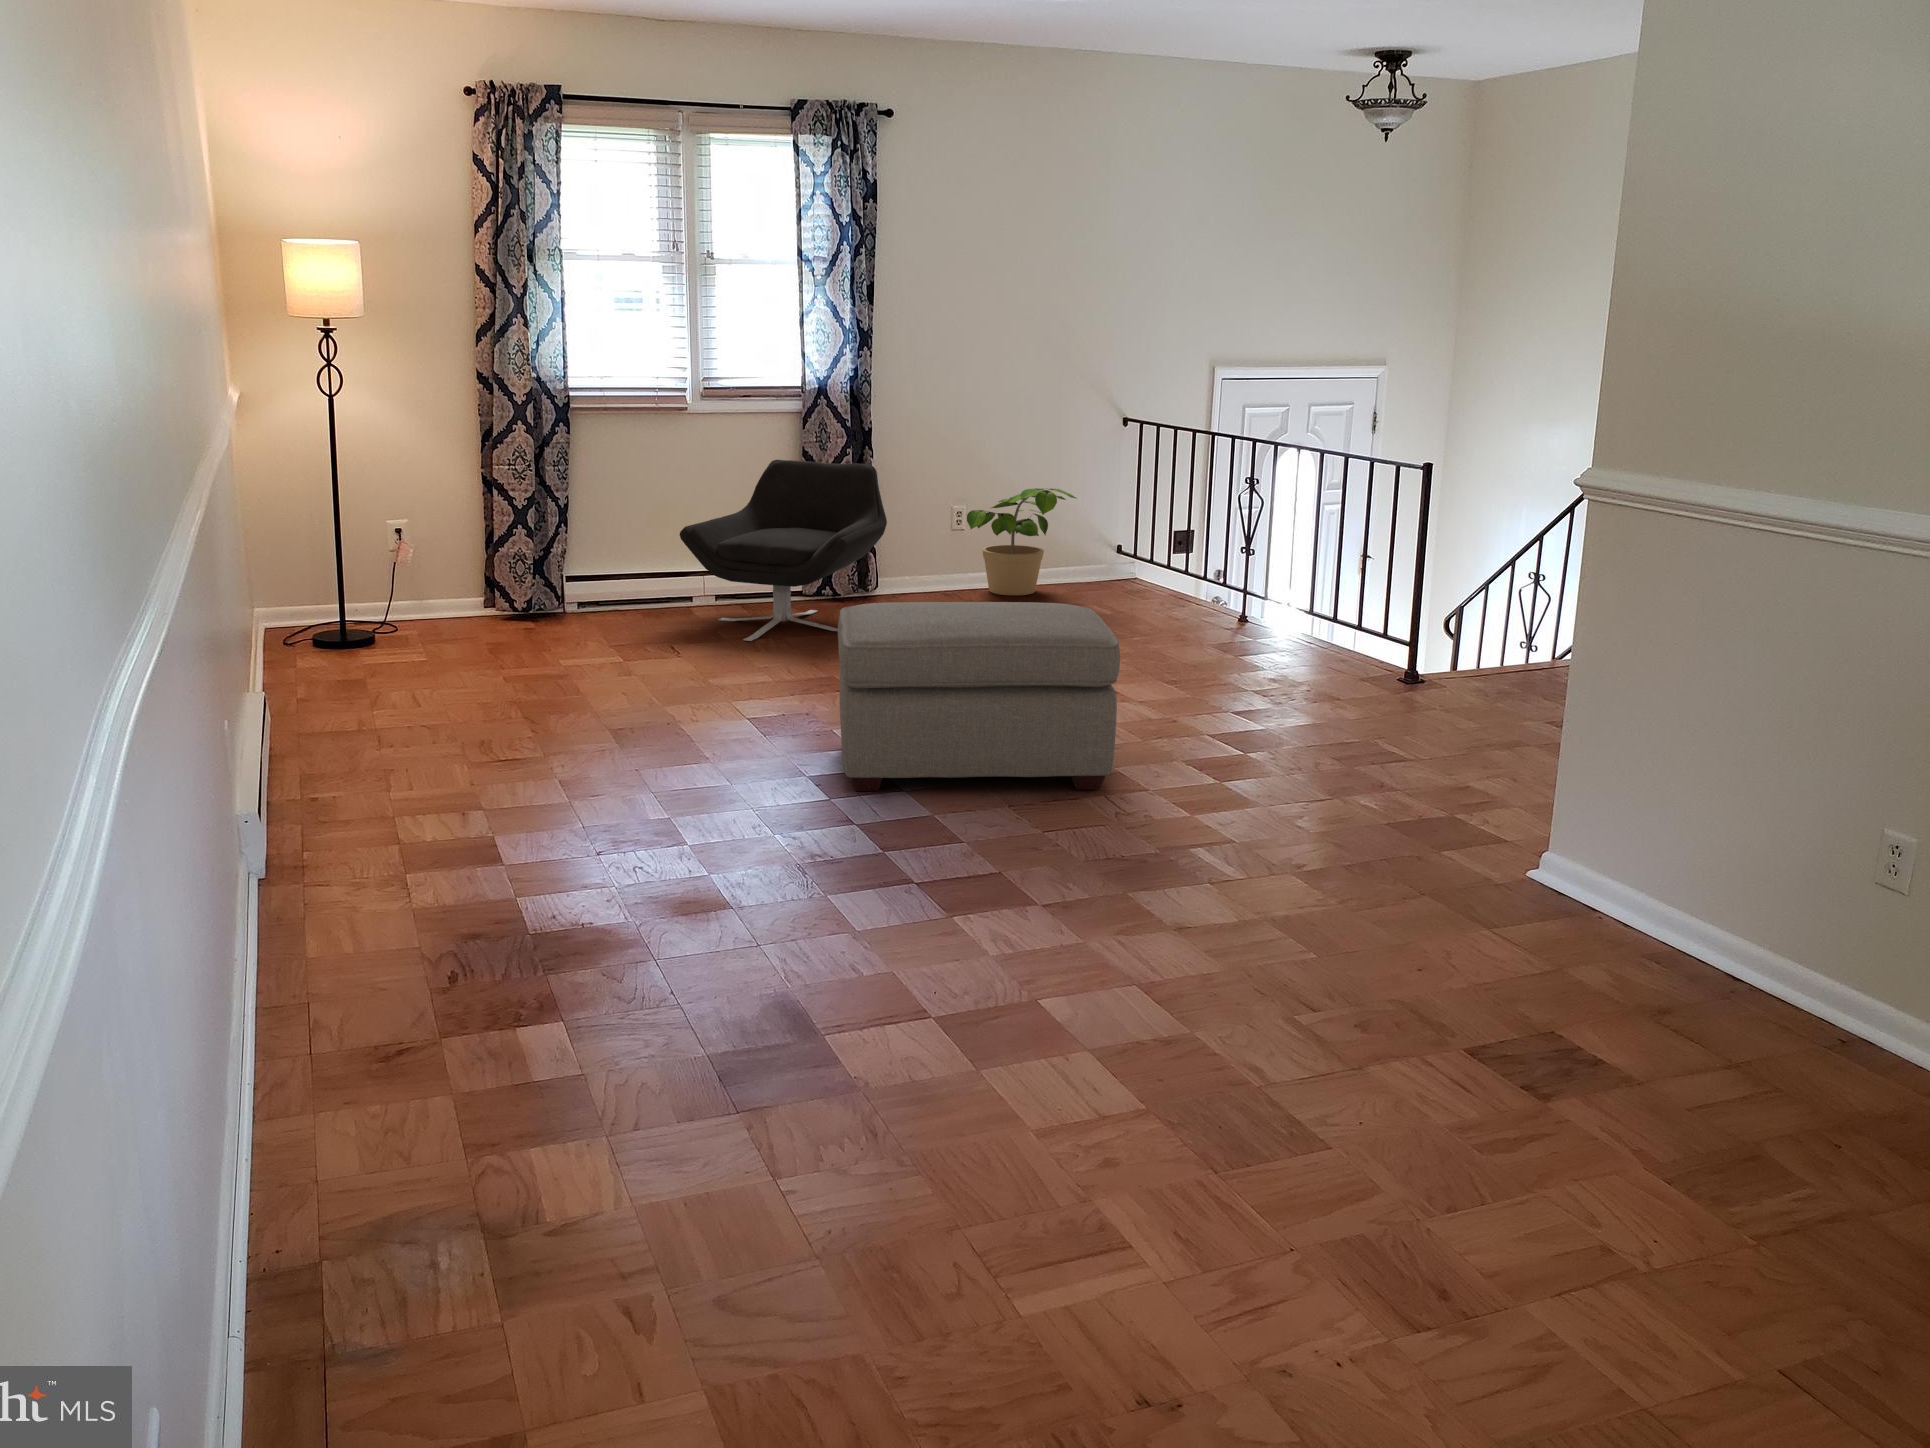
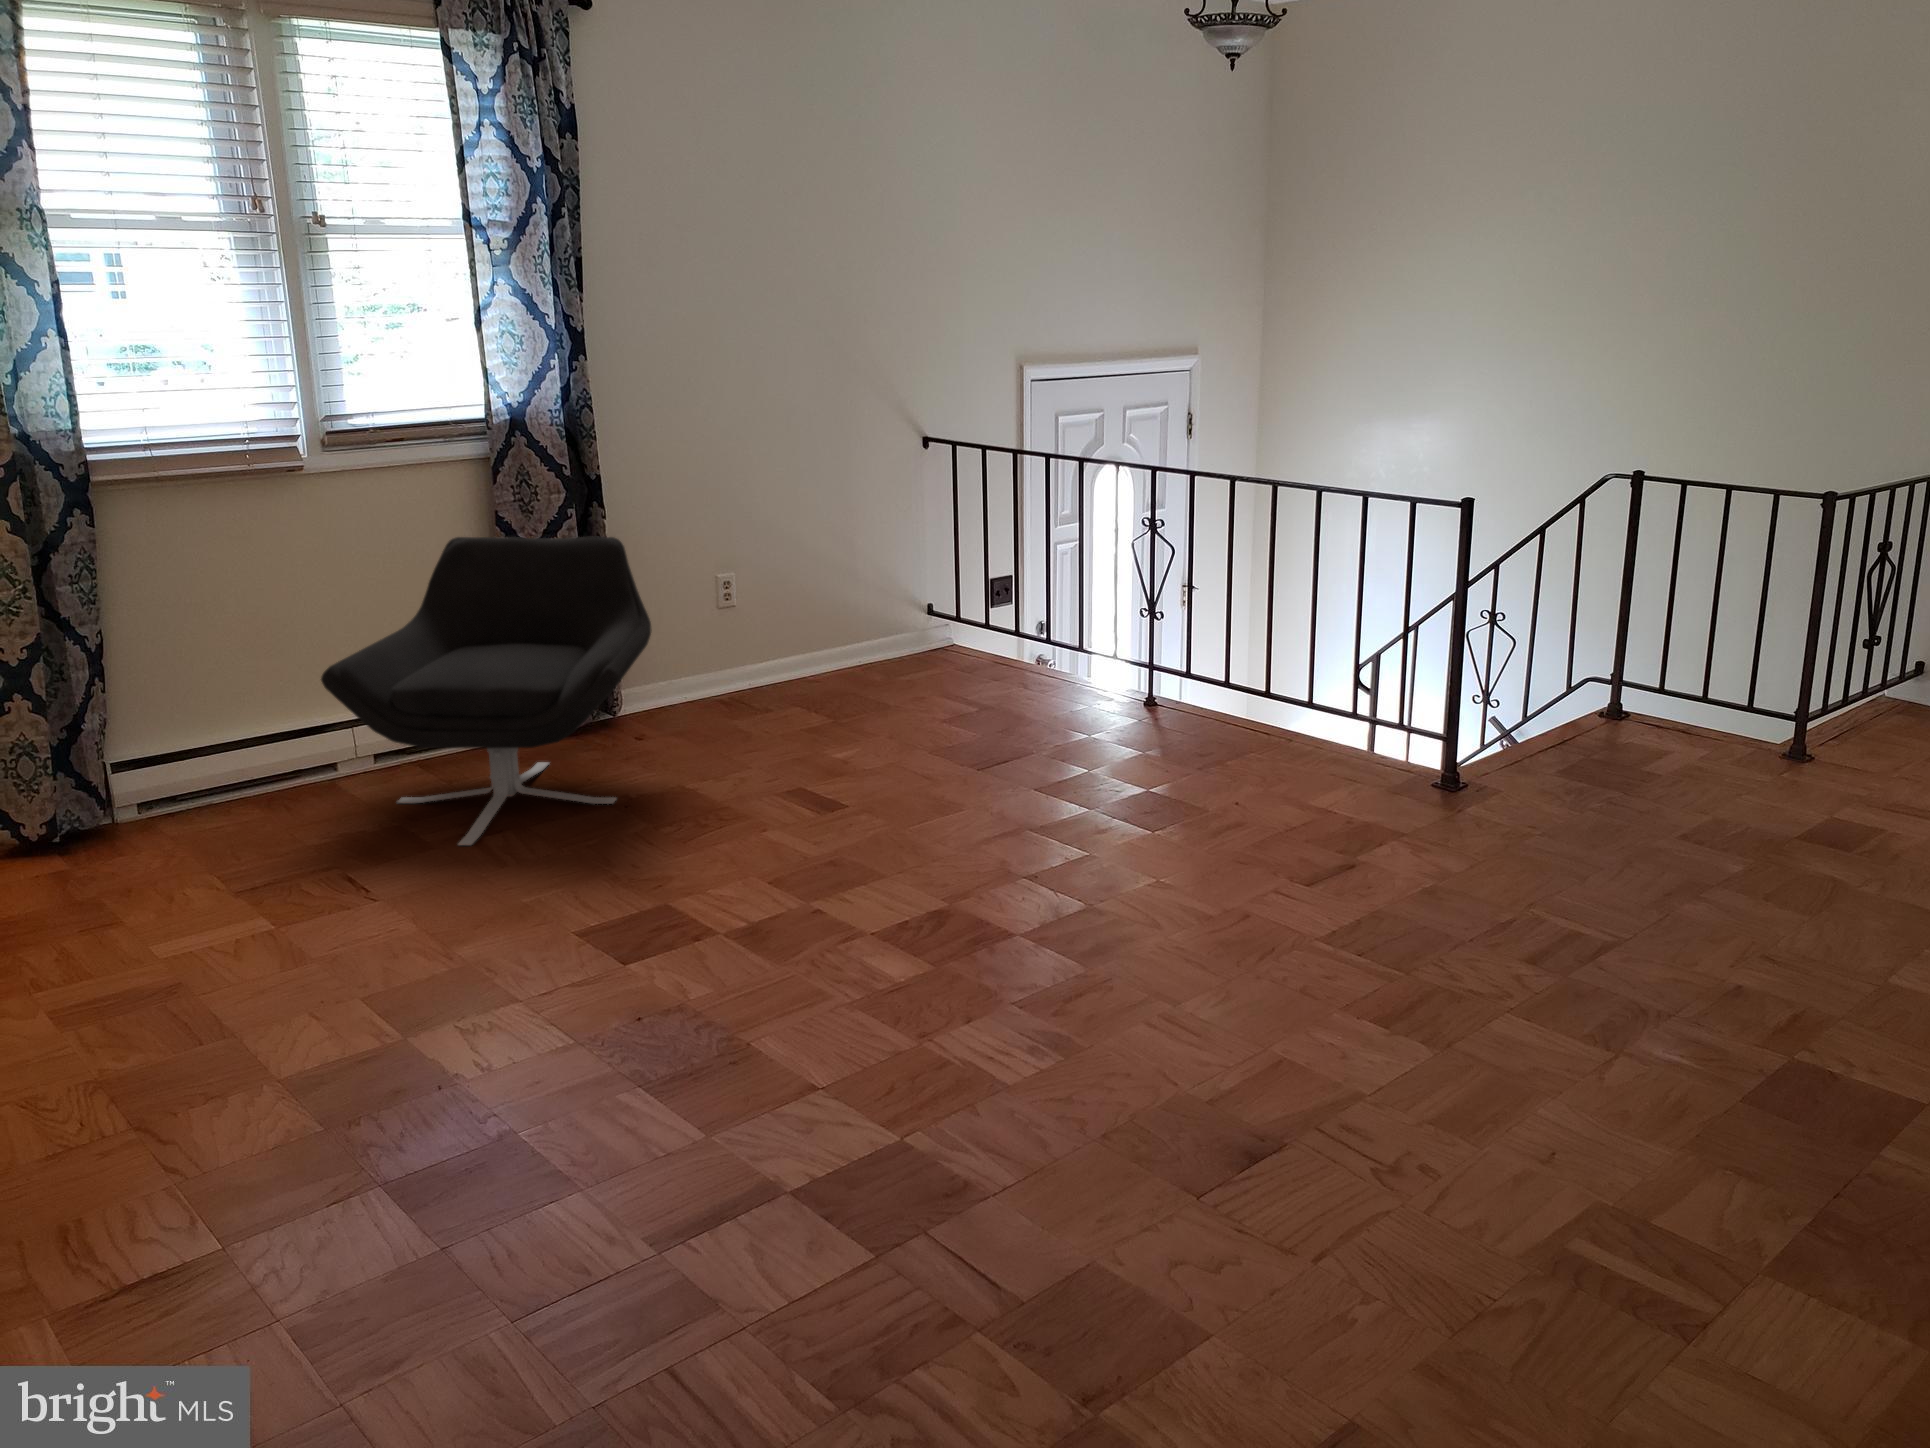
potted plant: present [967,488,1076,595] -> none [745,548,905,697]
ottoman: present [838,602,1120,791] -> none [740,799,1293,1240]

